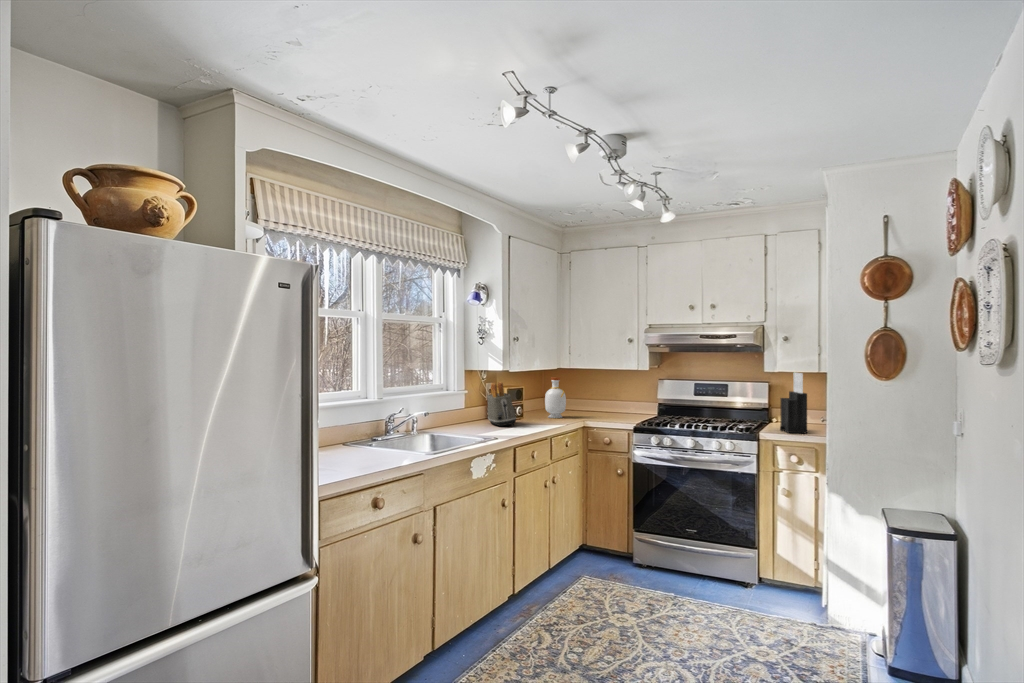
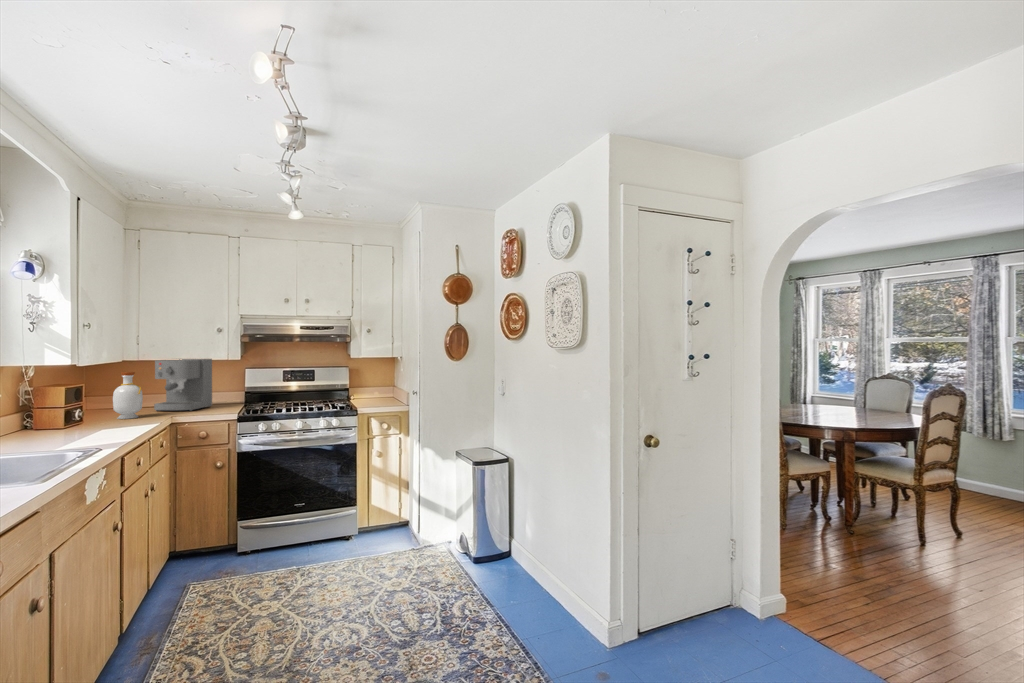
coffee maker: none [581,367,628,417] -> present [154,359,212,411]
knife block: present [780,373,807,433] -> none [367,357,391,406]
toaster: present [487,382,516,426] -> none [36,381,94,436]

